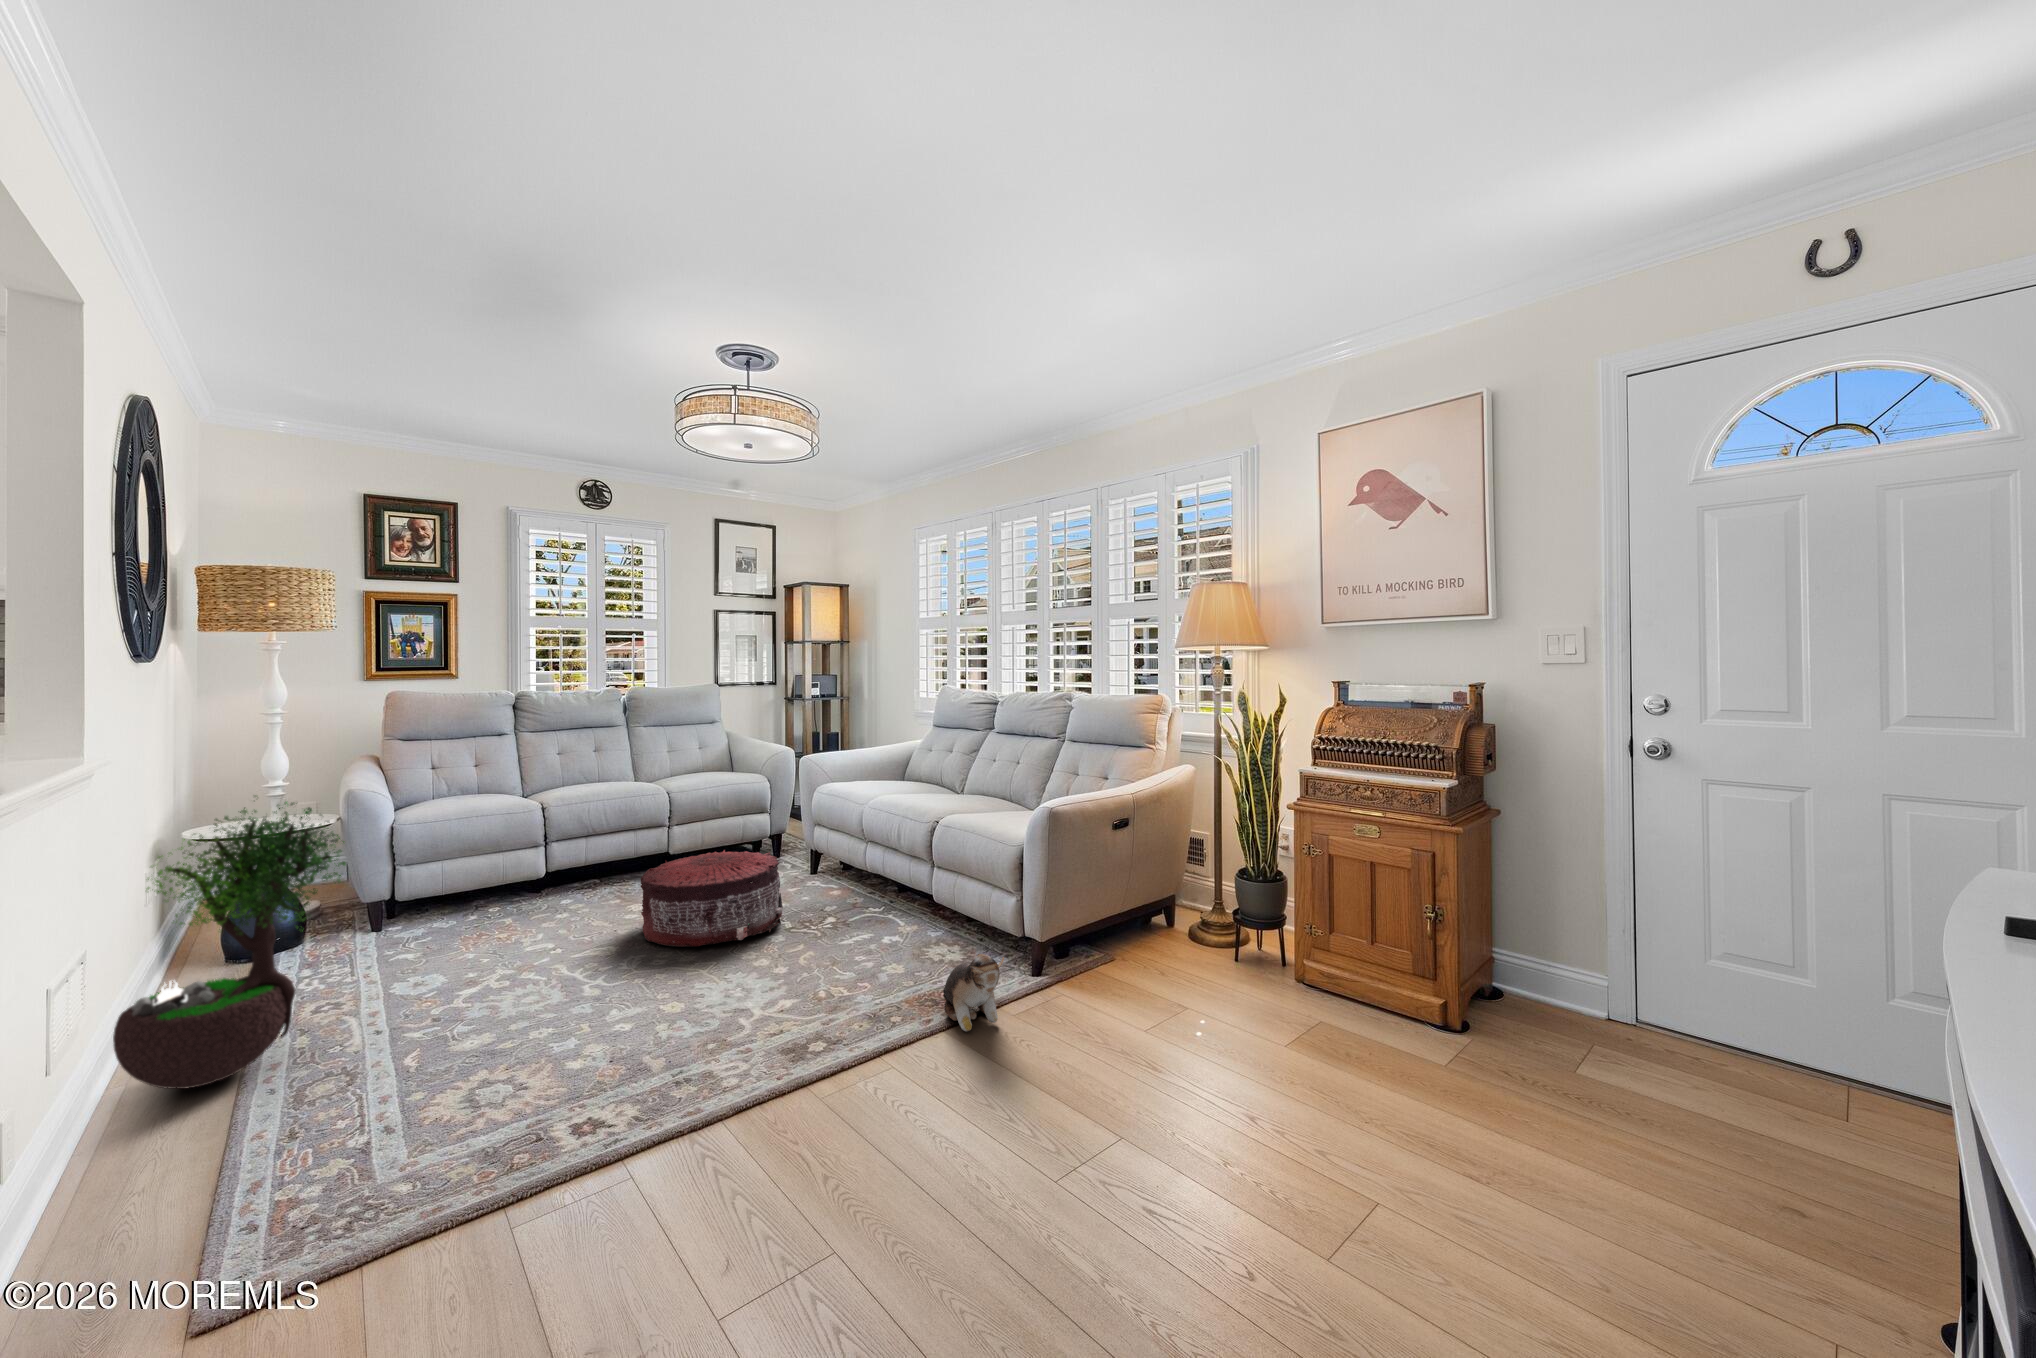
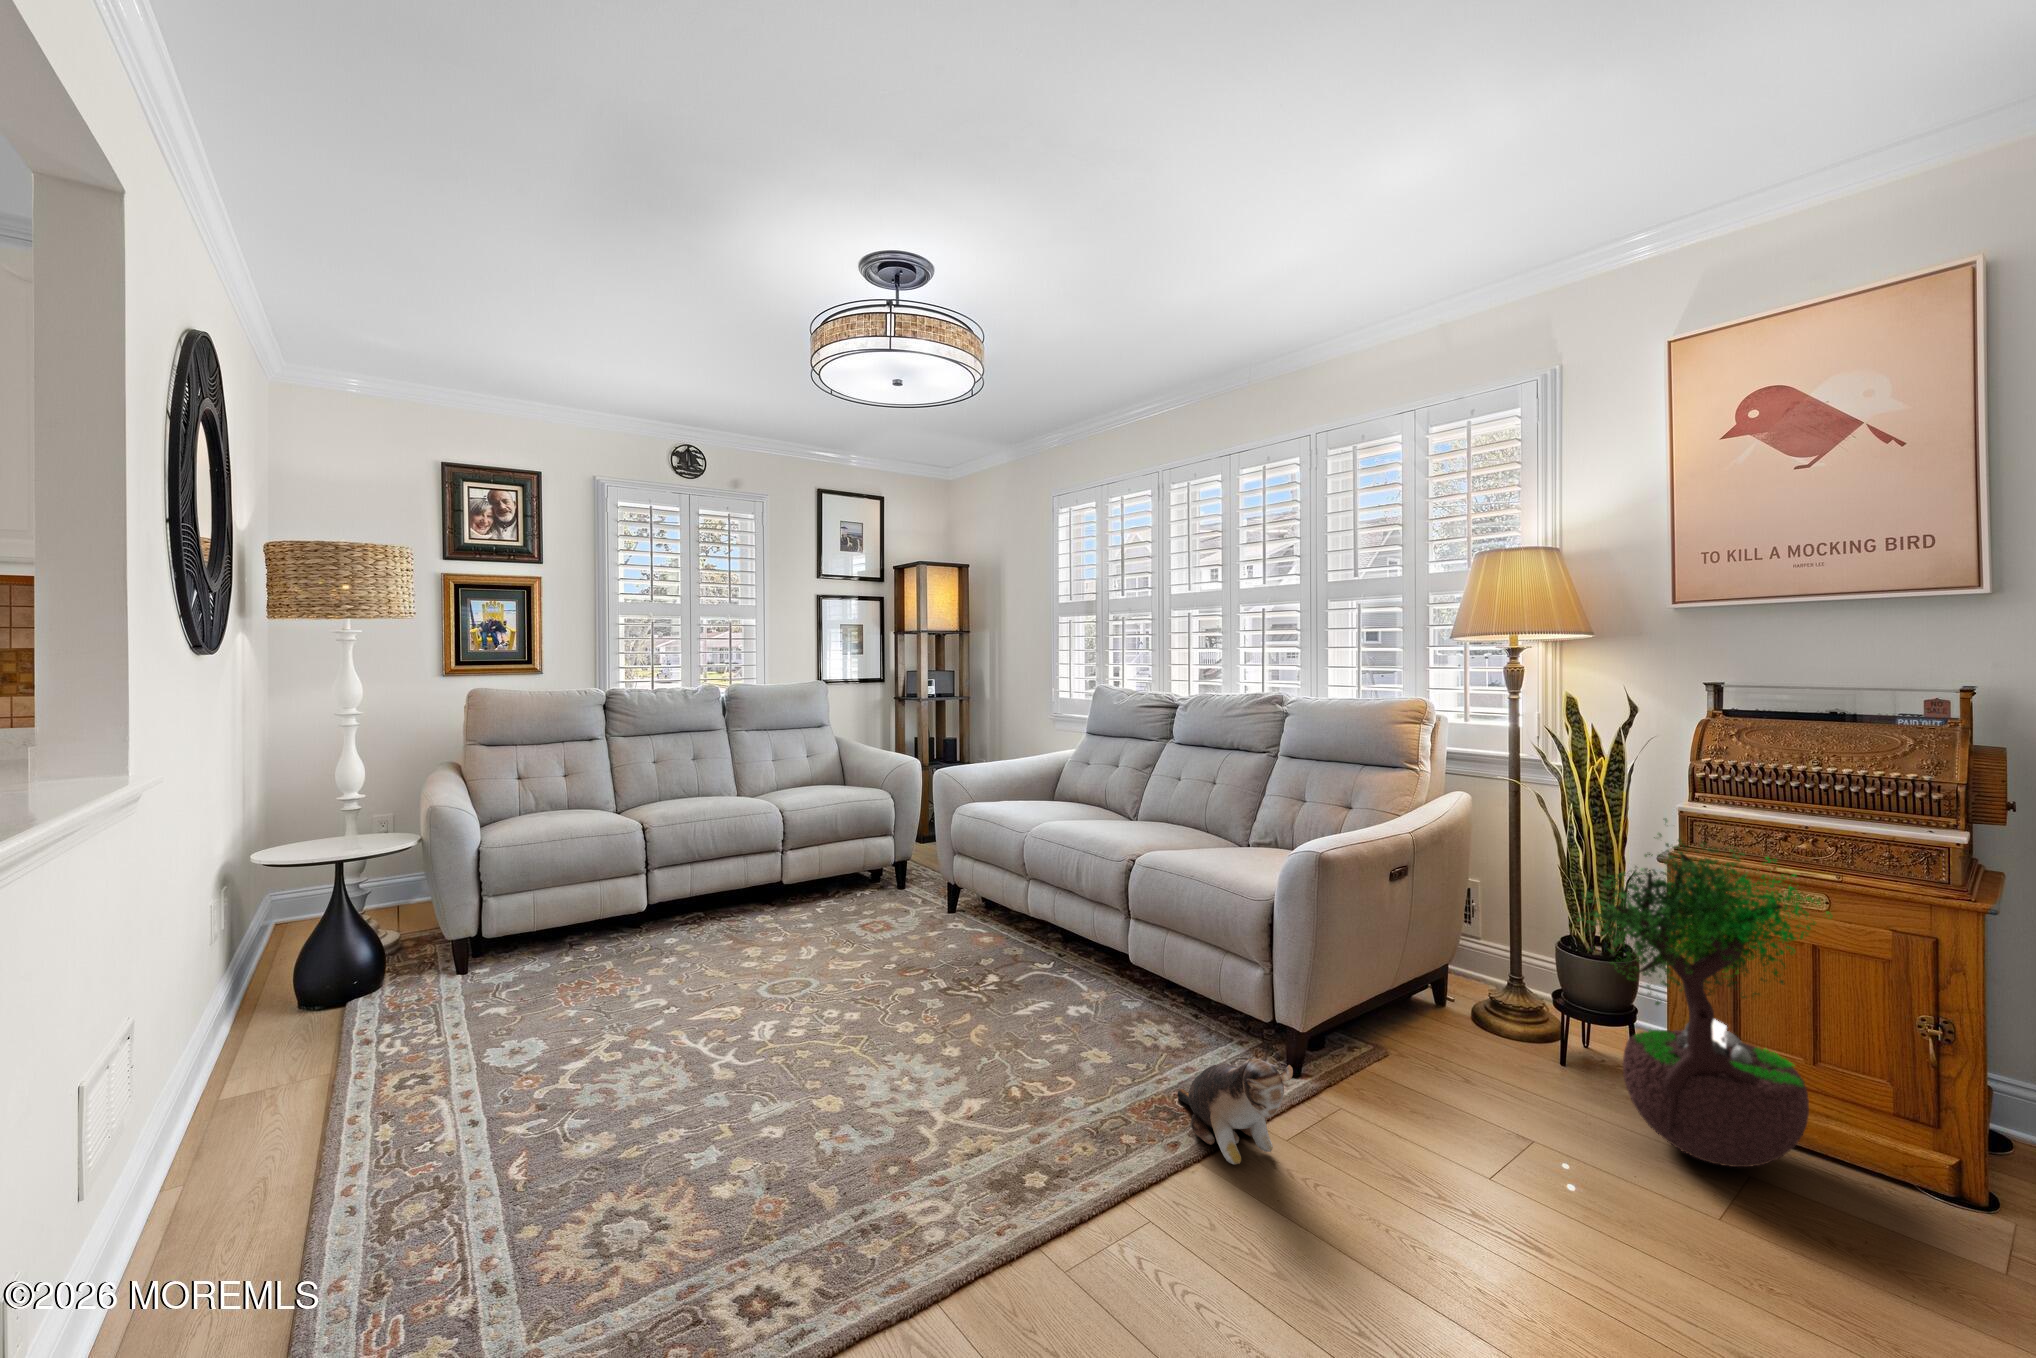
potted tree: present [113,802,346,1089] -> present [1578,819,1832,1167]
pouf: present [641,850,783,947] -> none [768,886,936,1013]

